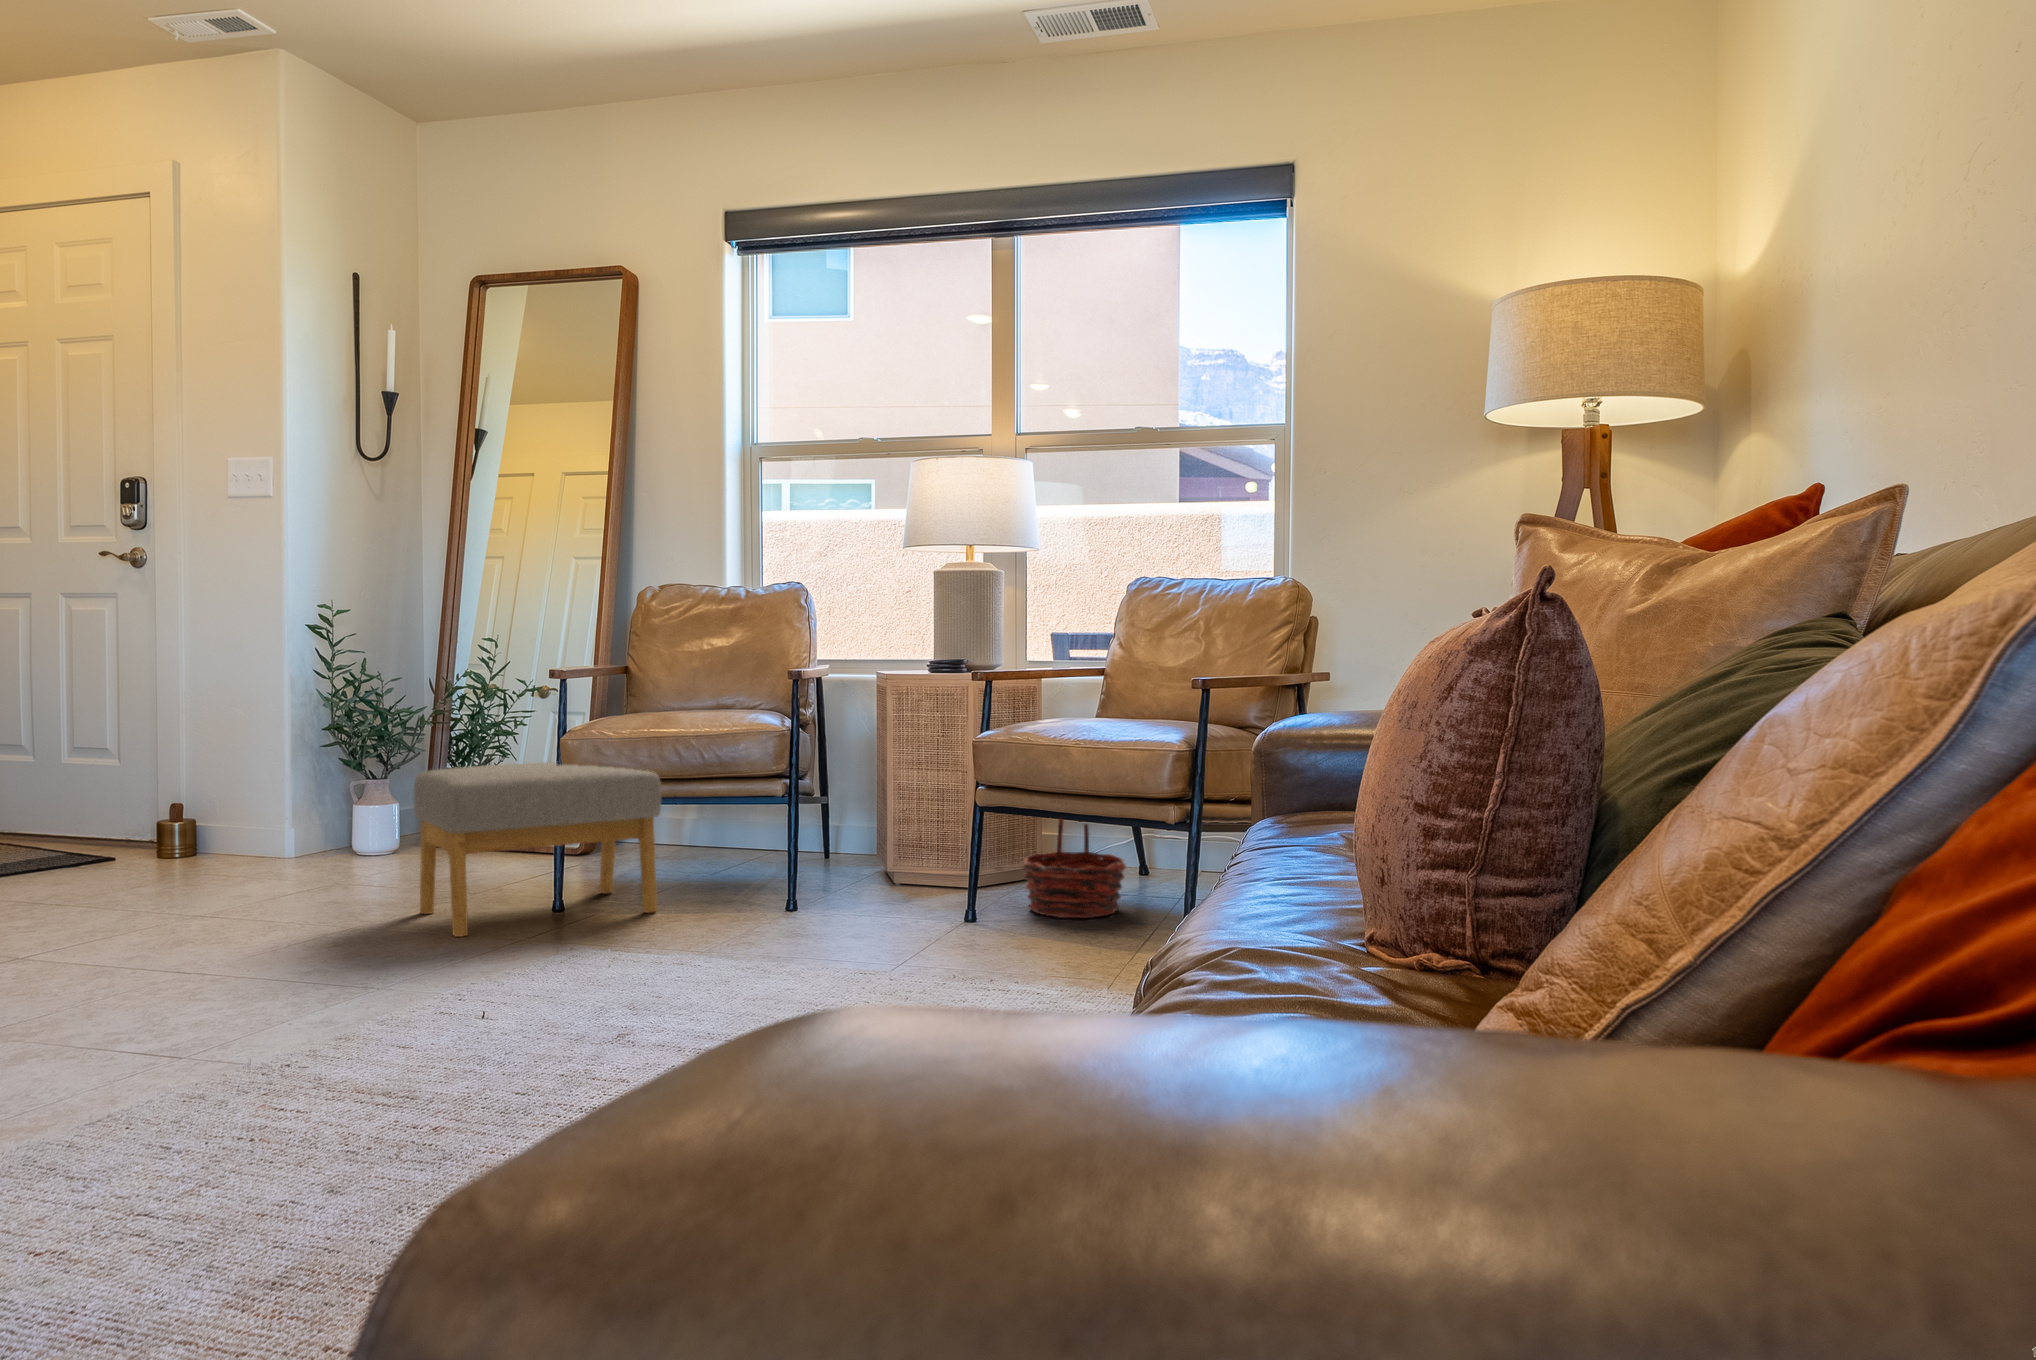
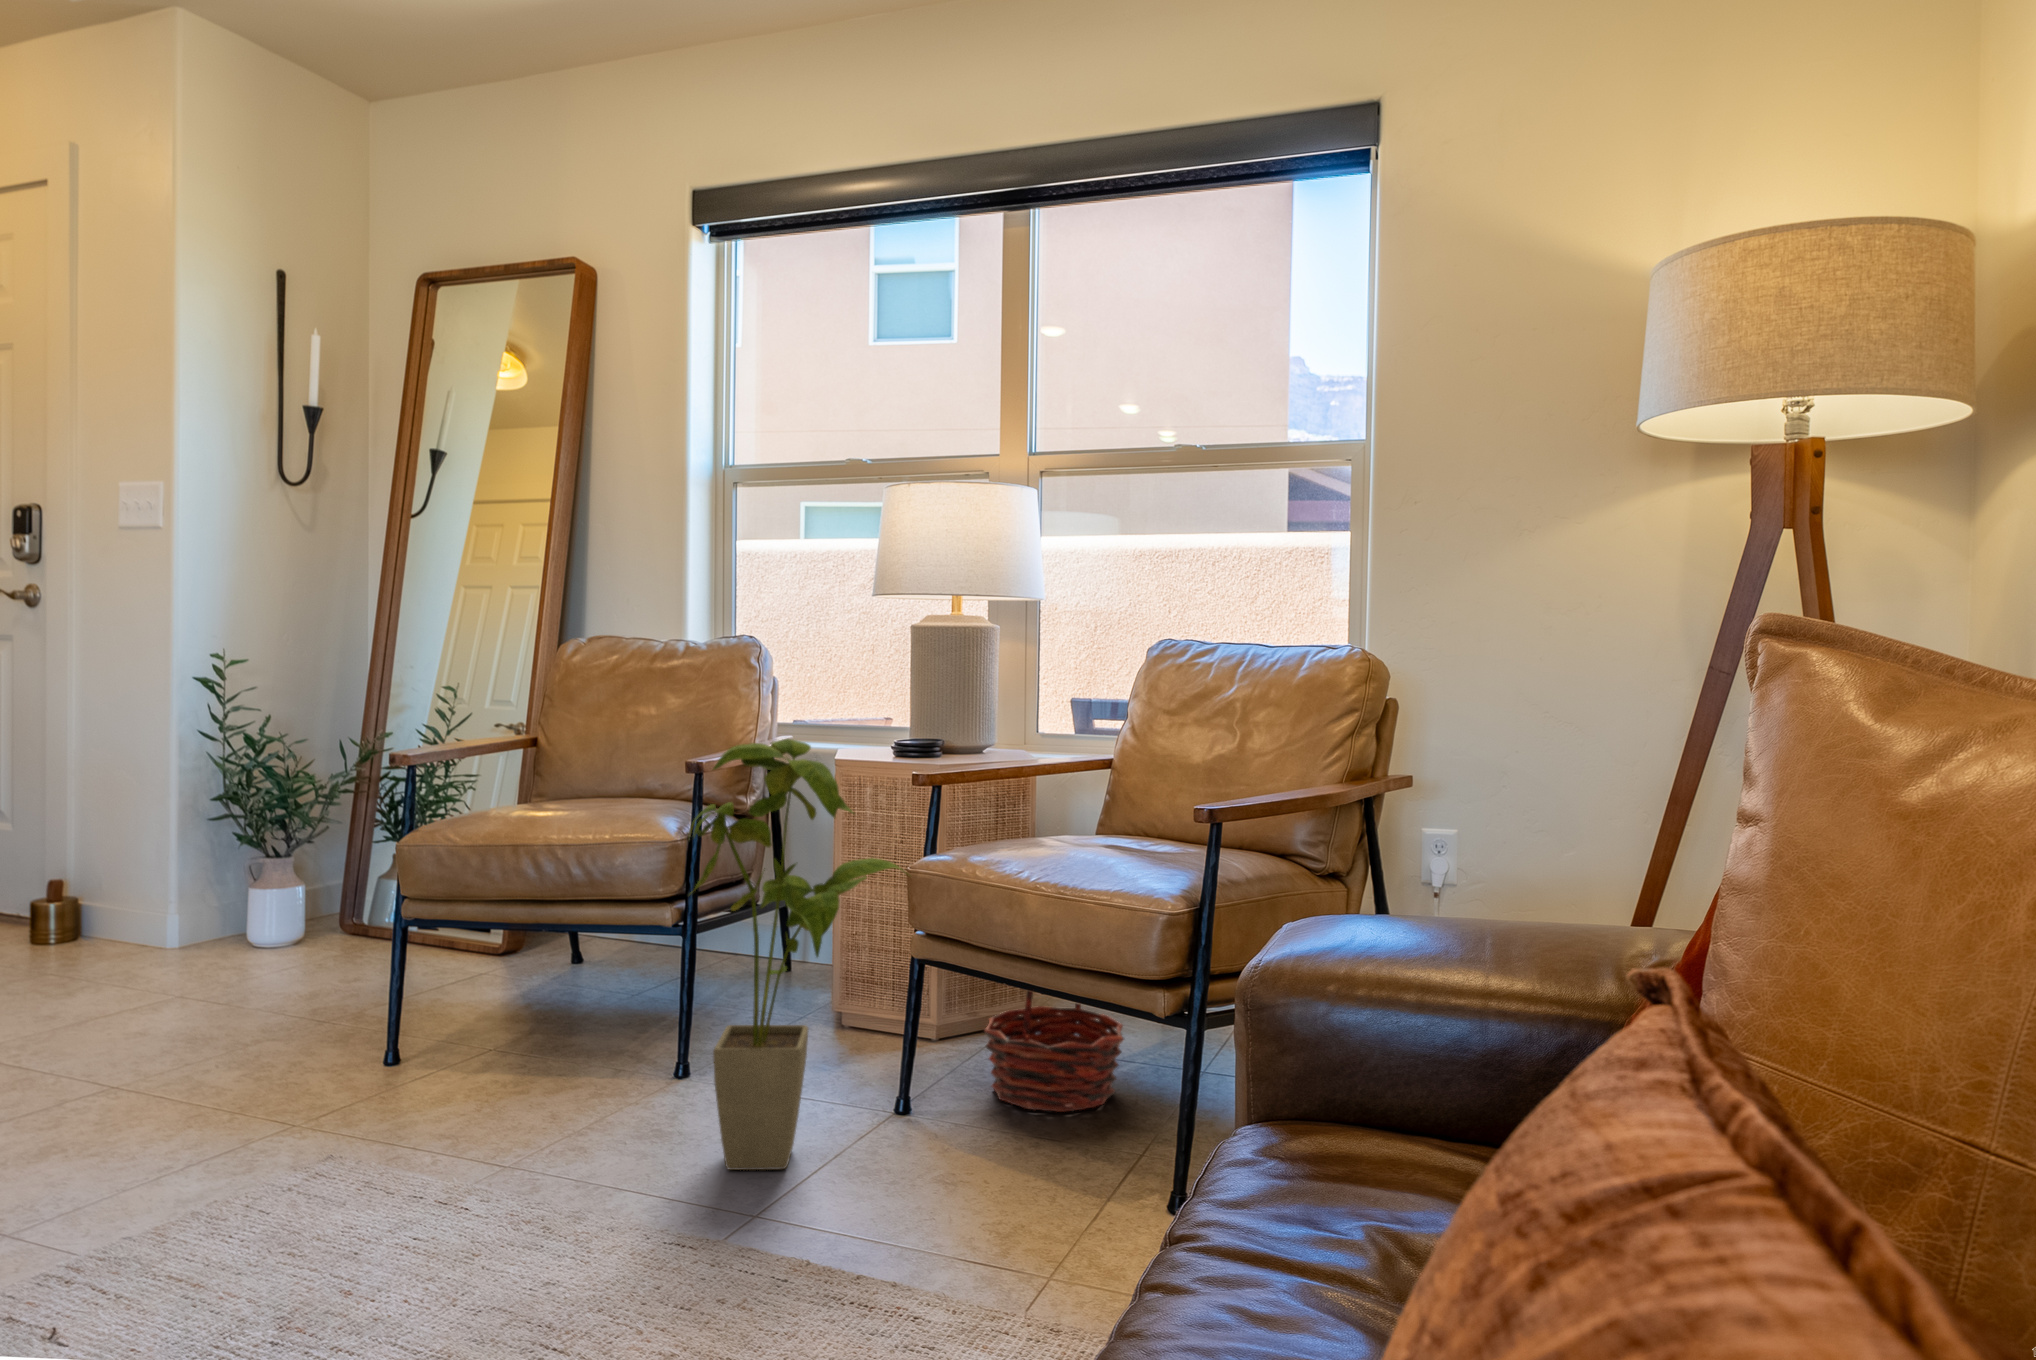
house plant: none [821,640,982,950] -> present [688,739,907,1170]
footstool: present [414,762,661,937] -> none [208,866,519,1114]

